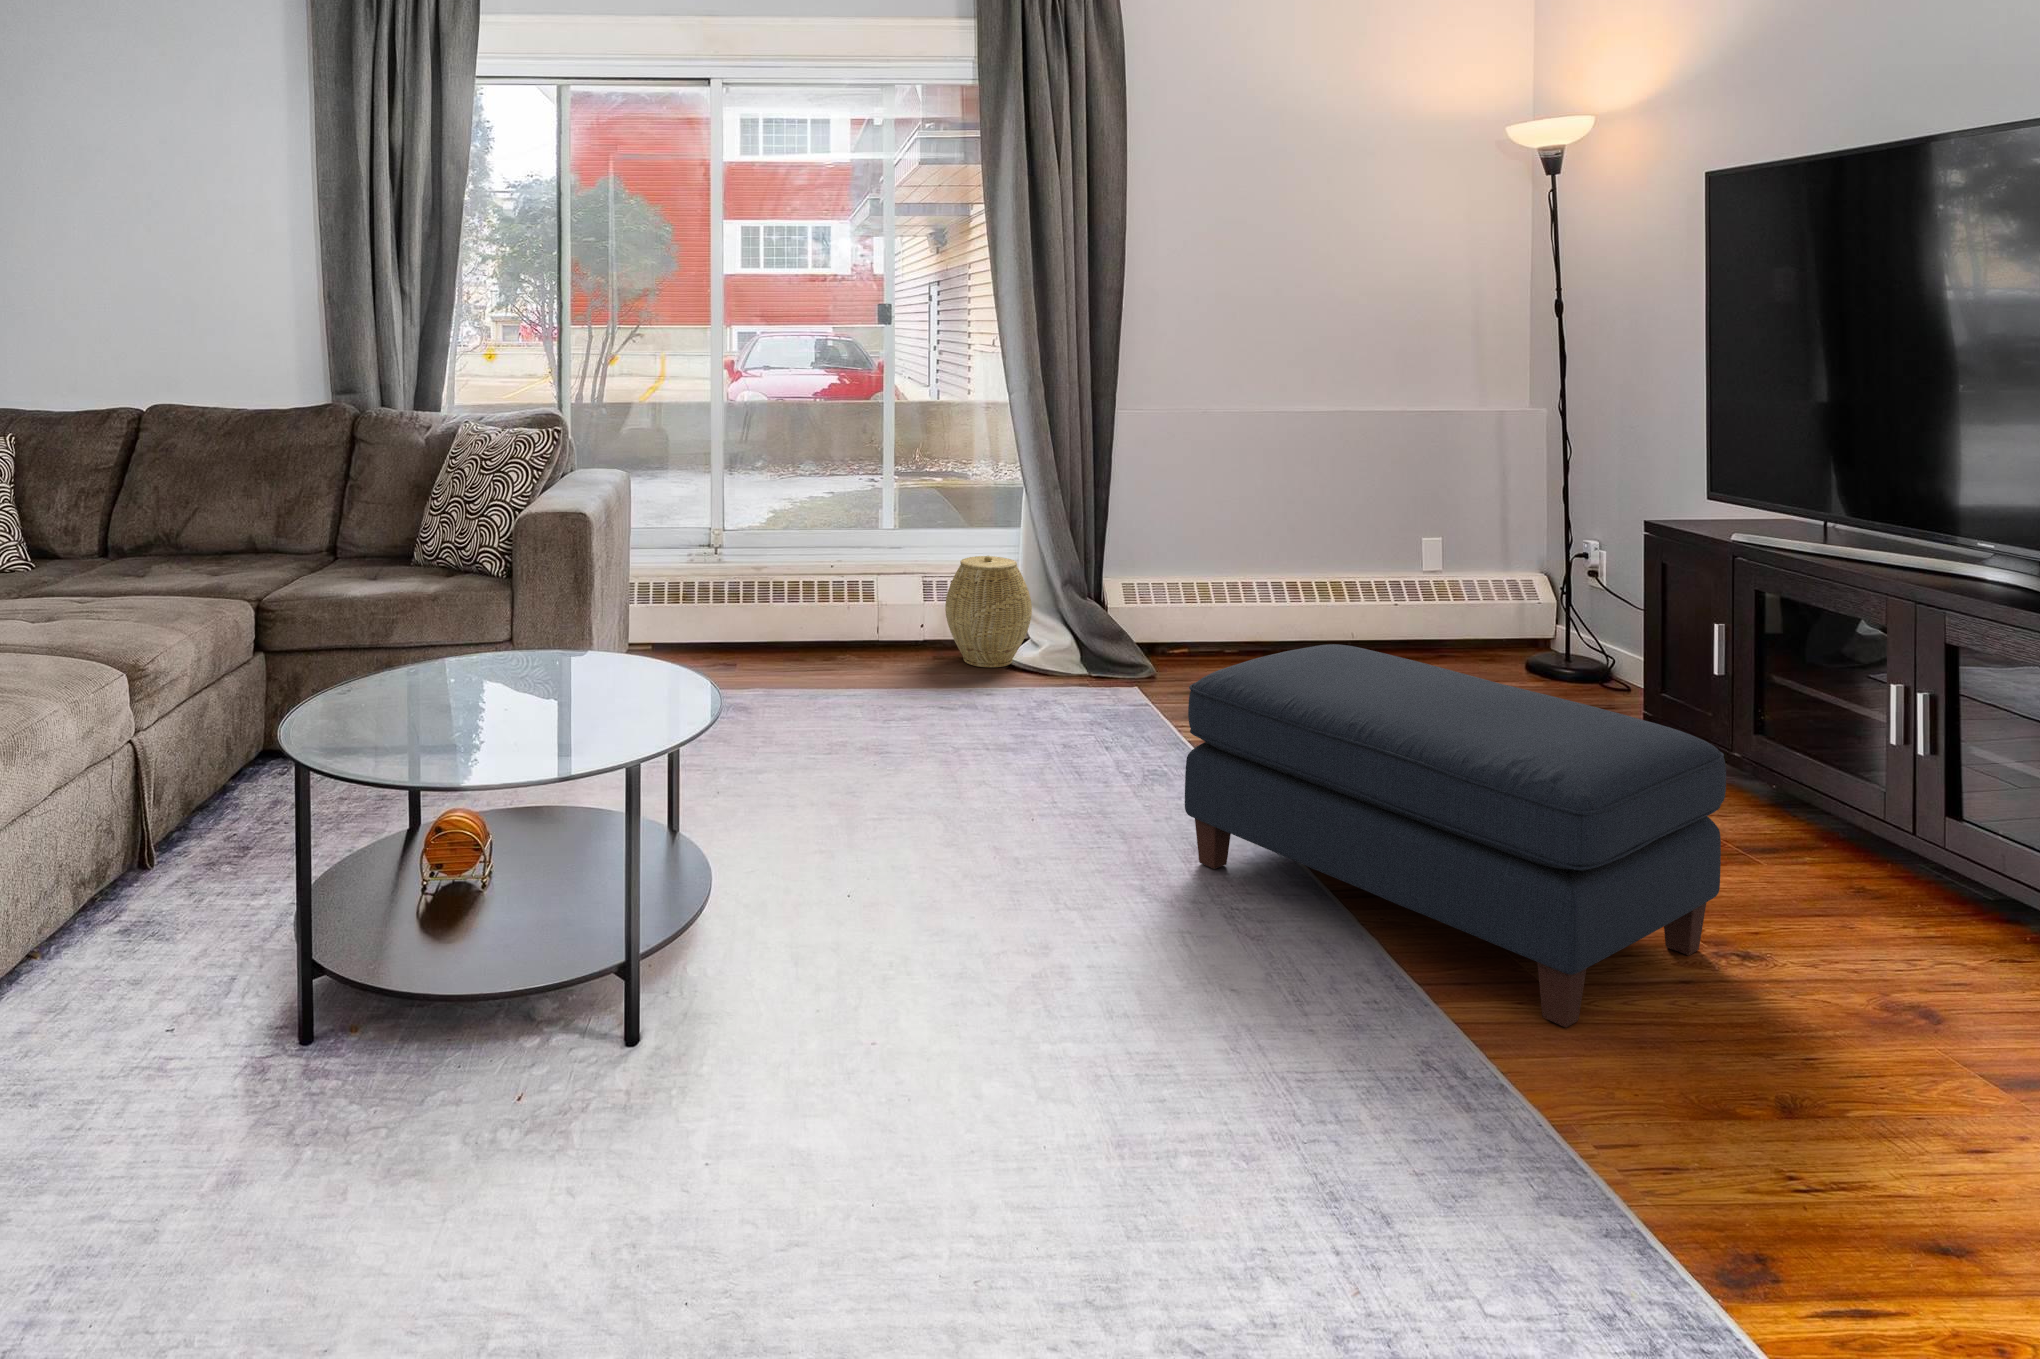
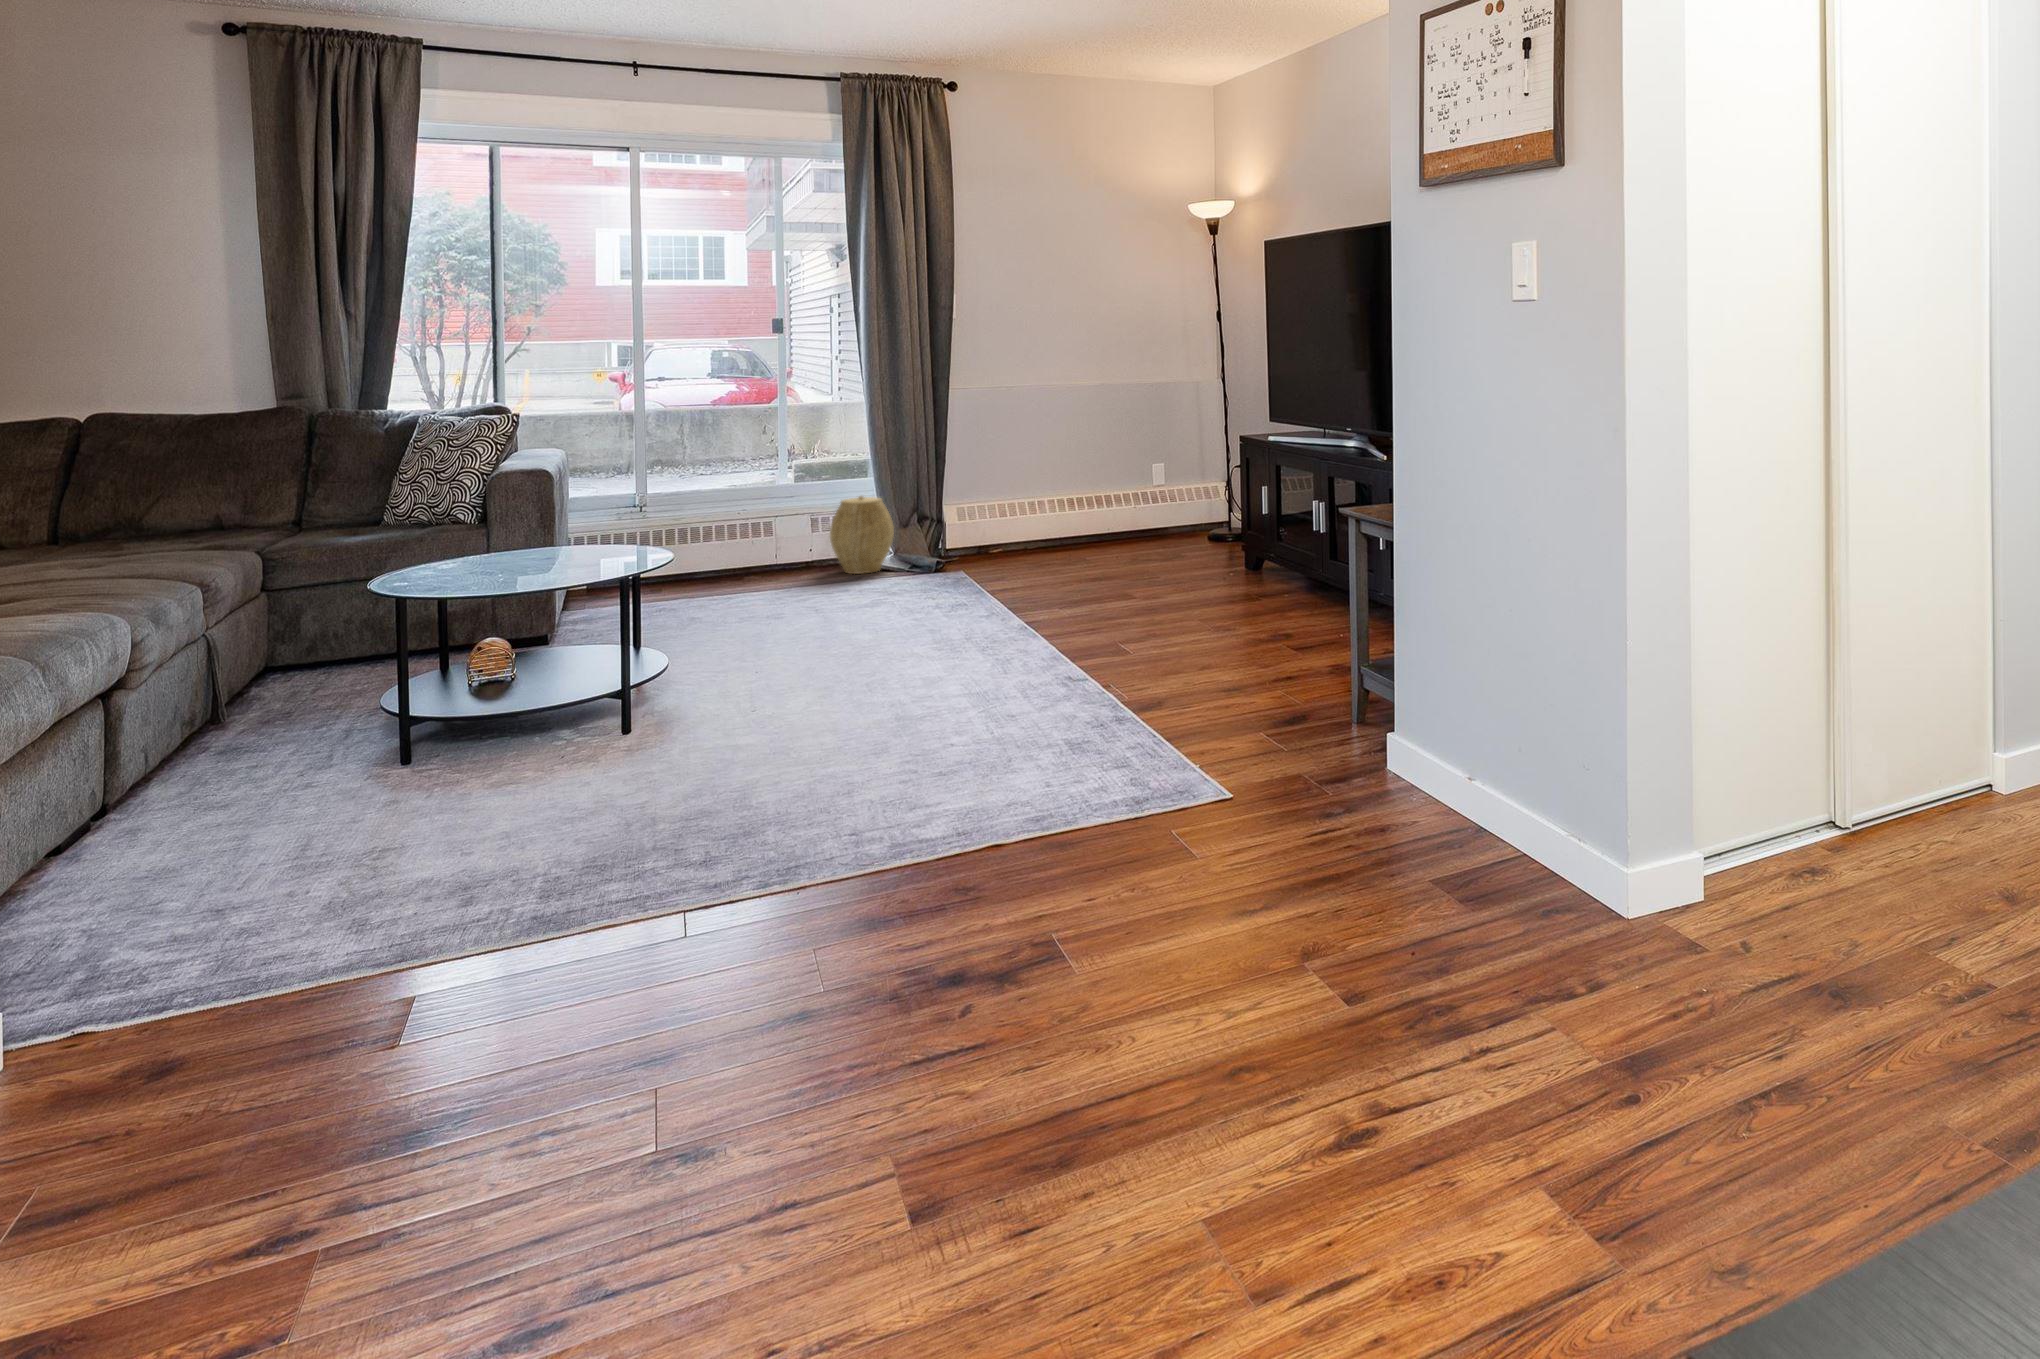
ottoman: present [1185,644,1726,1027] -> none [996,504,1268,658]

